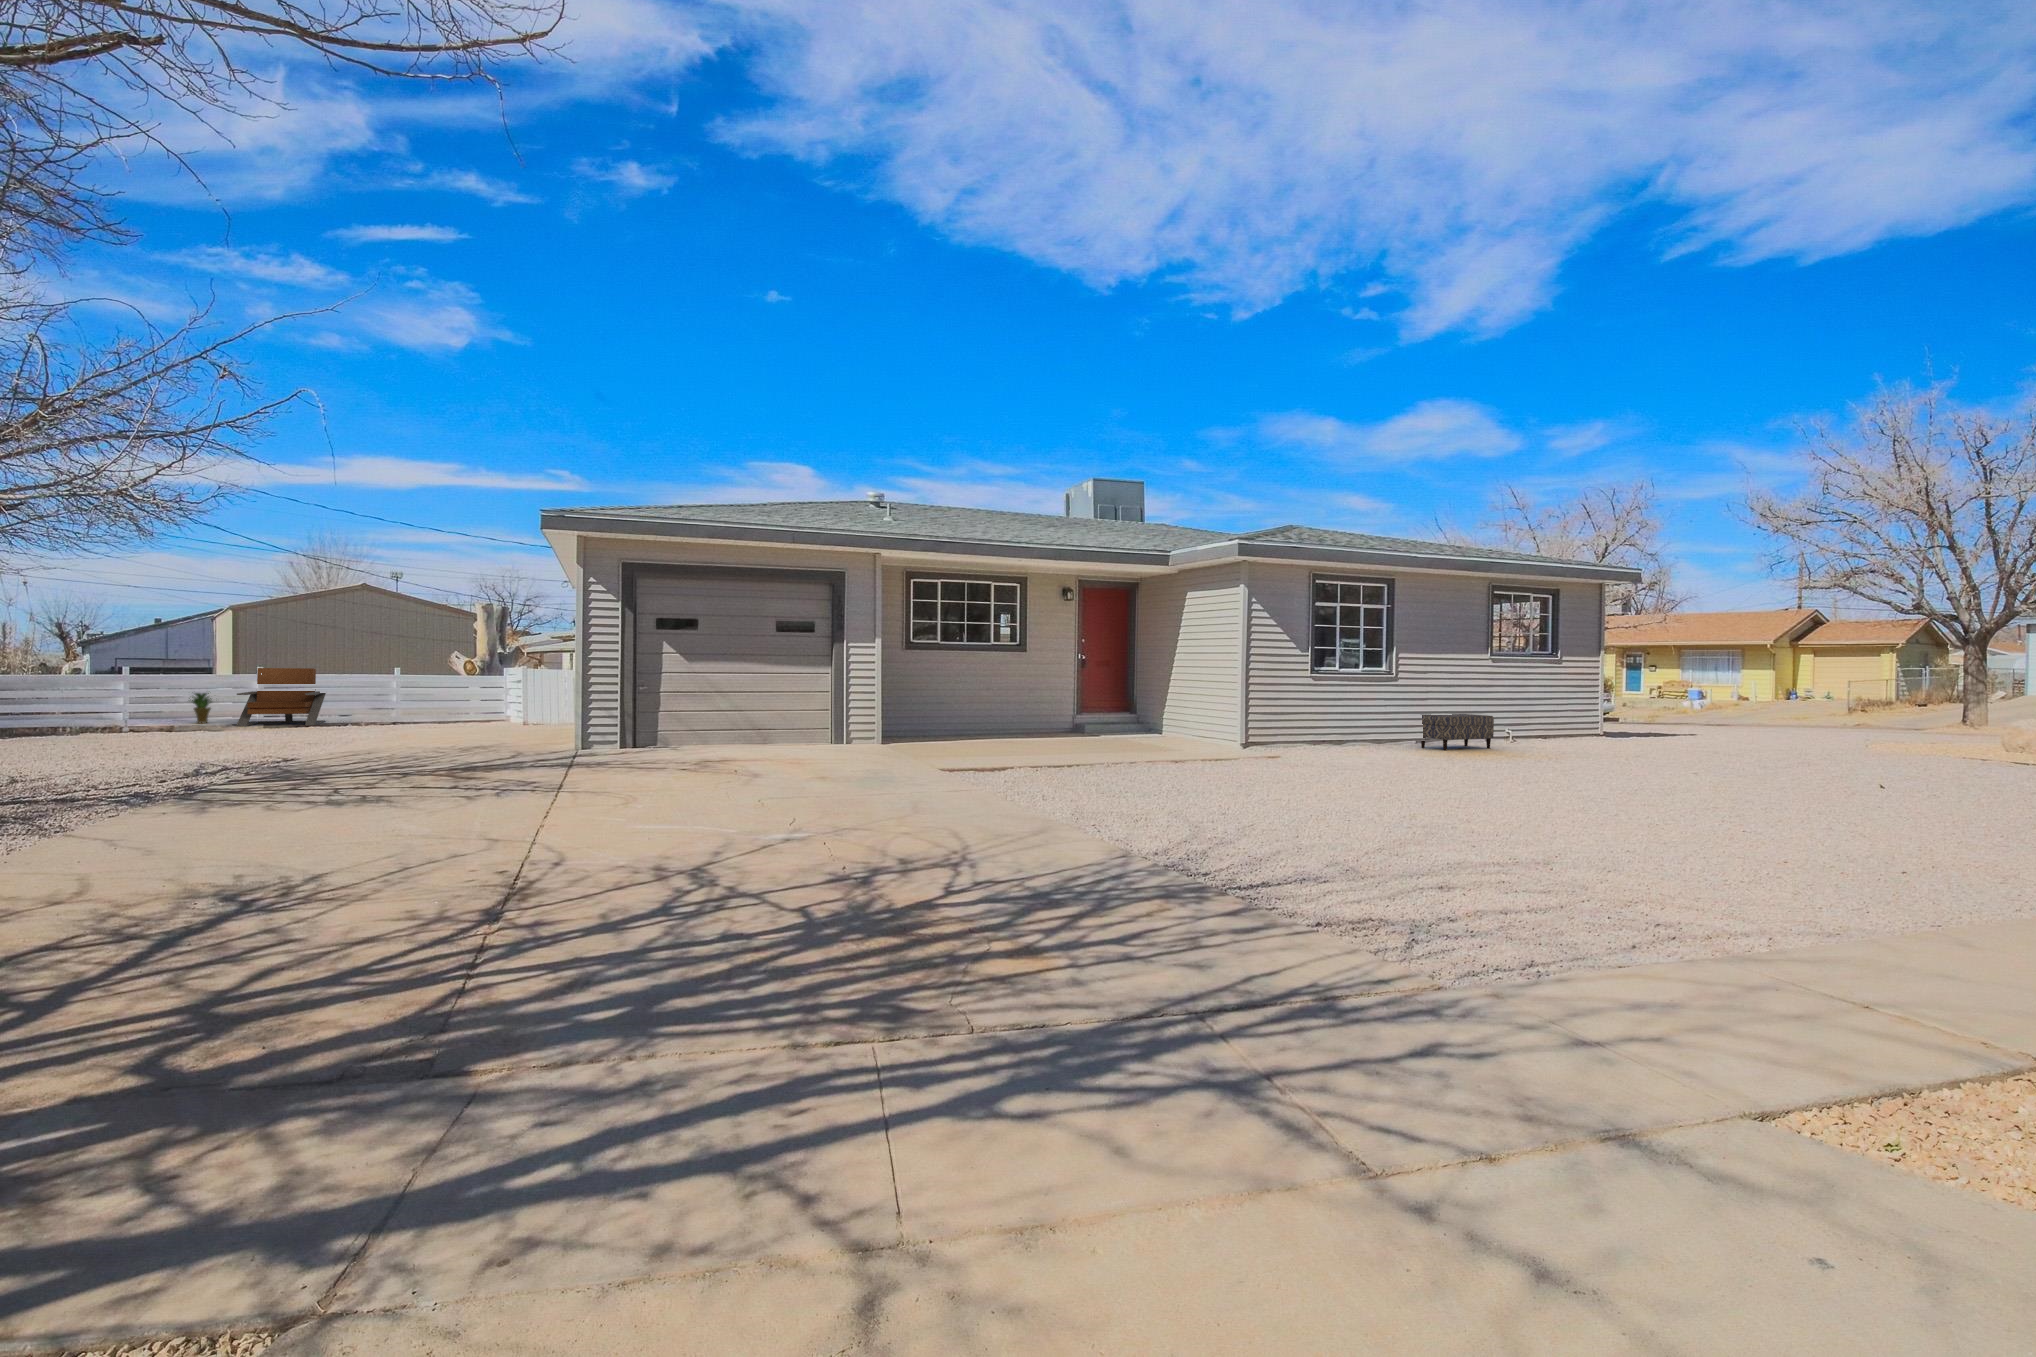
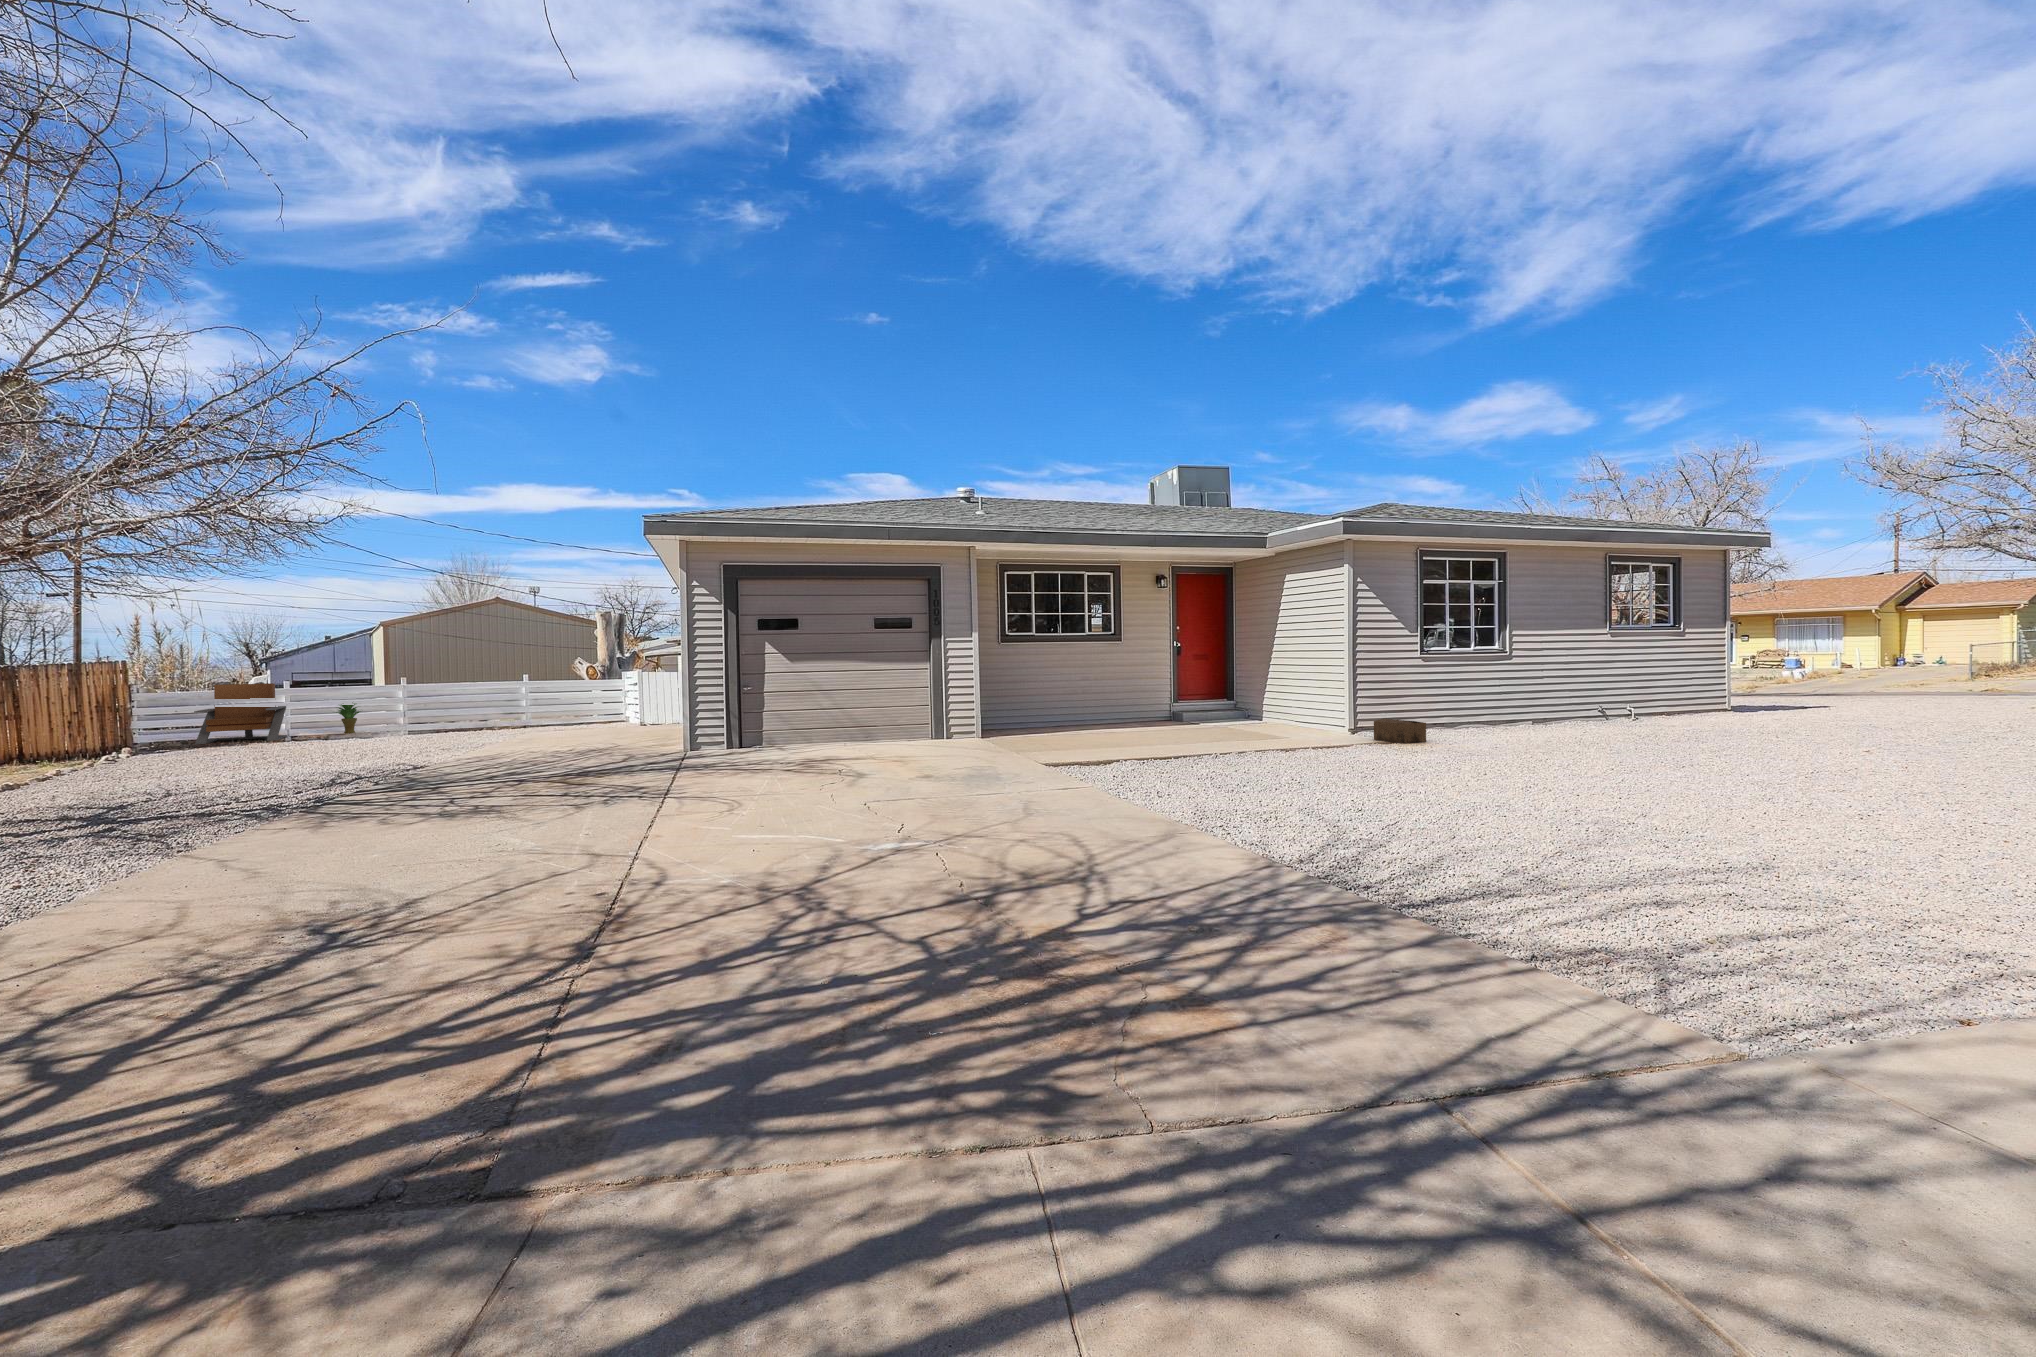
lounge chair: present [237,668,326,726] -> present [194,683,287,744]
bench: present [1421,714,1494,750] -> none [1545,692,1630,731]
cardboard box: none [1260,733,1307,757] -> present [1374,718,1426,743]

